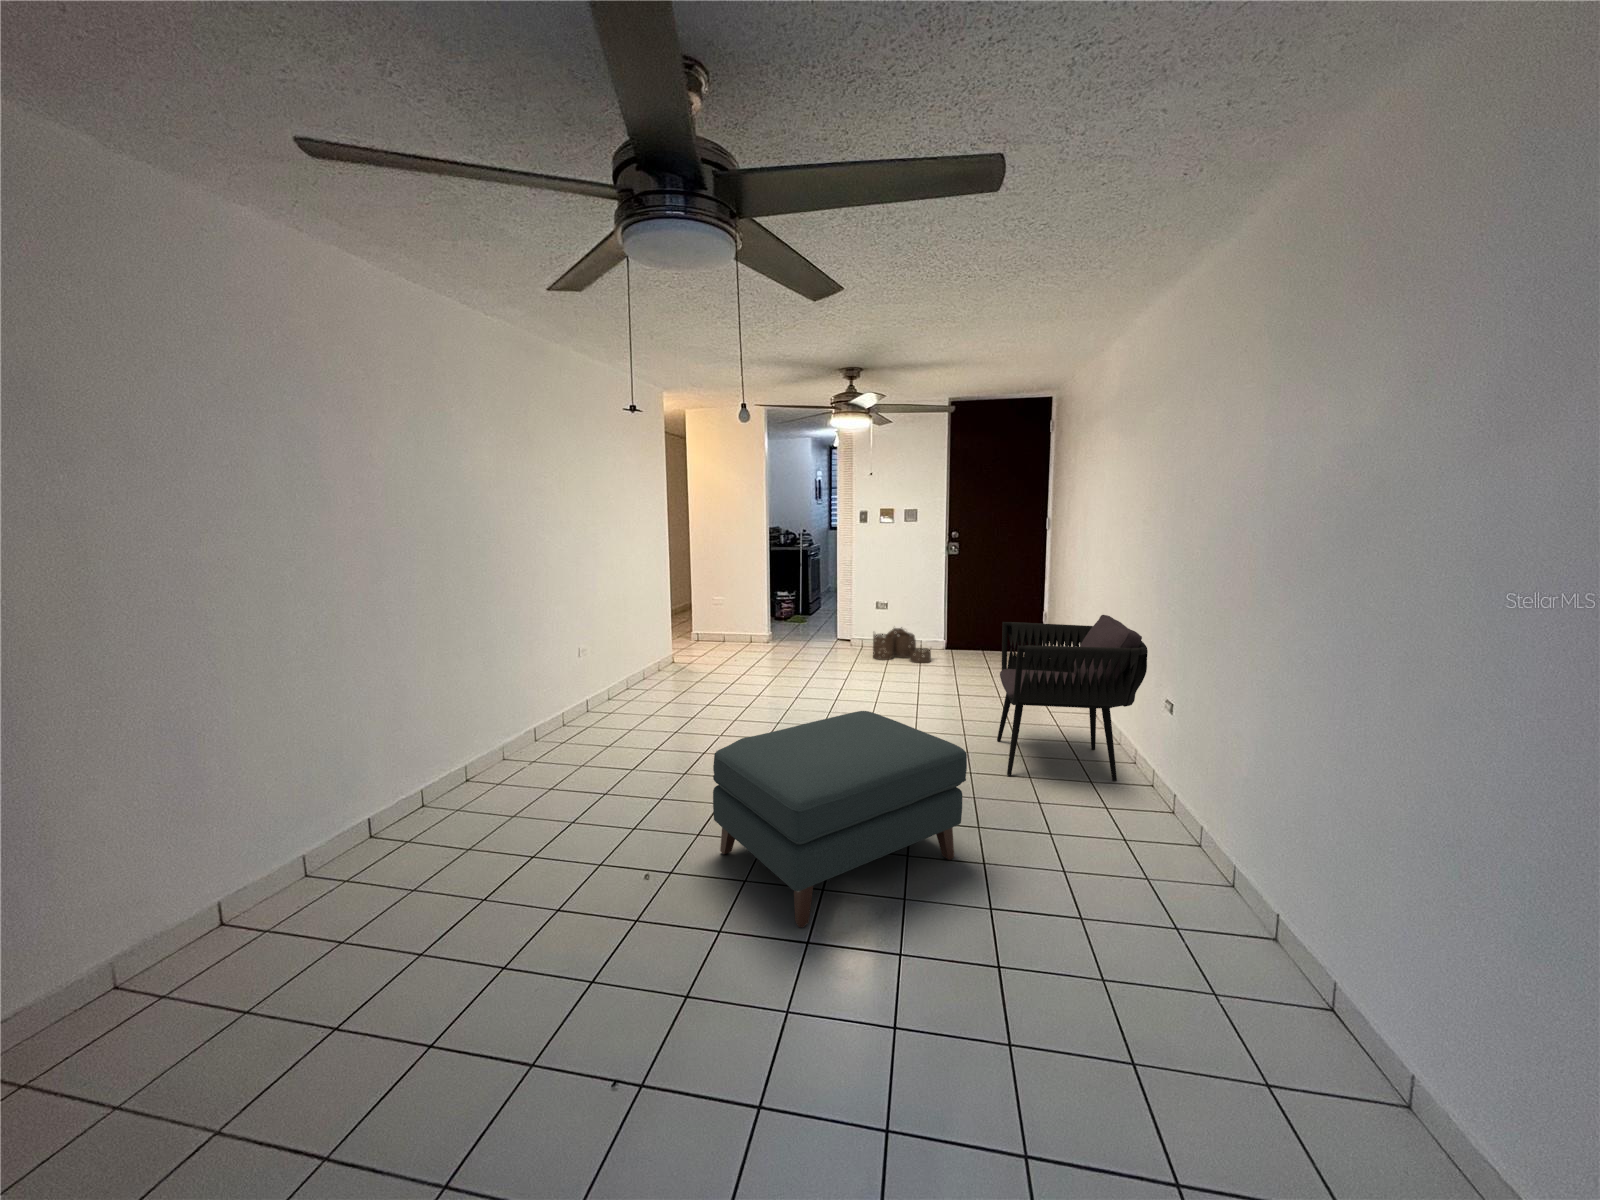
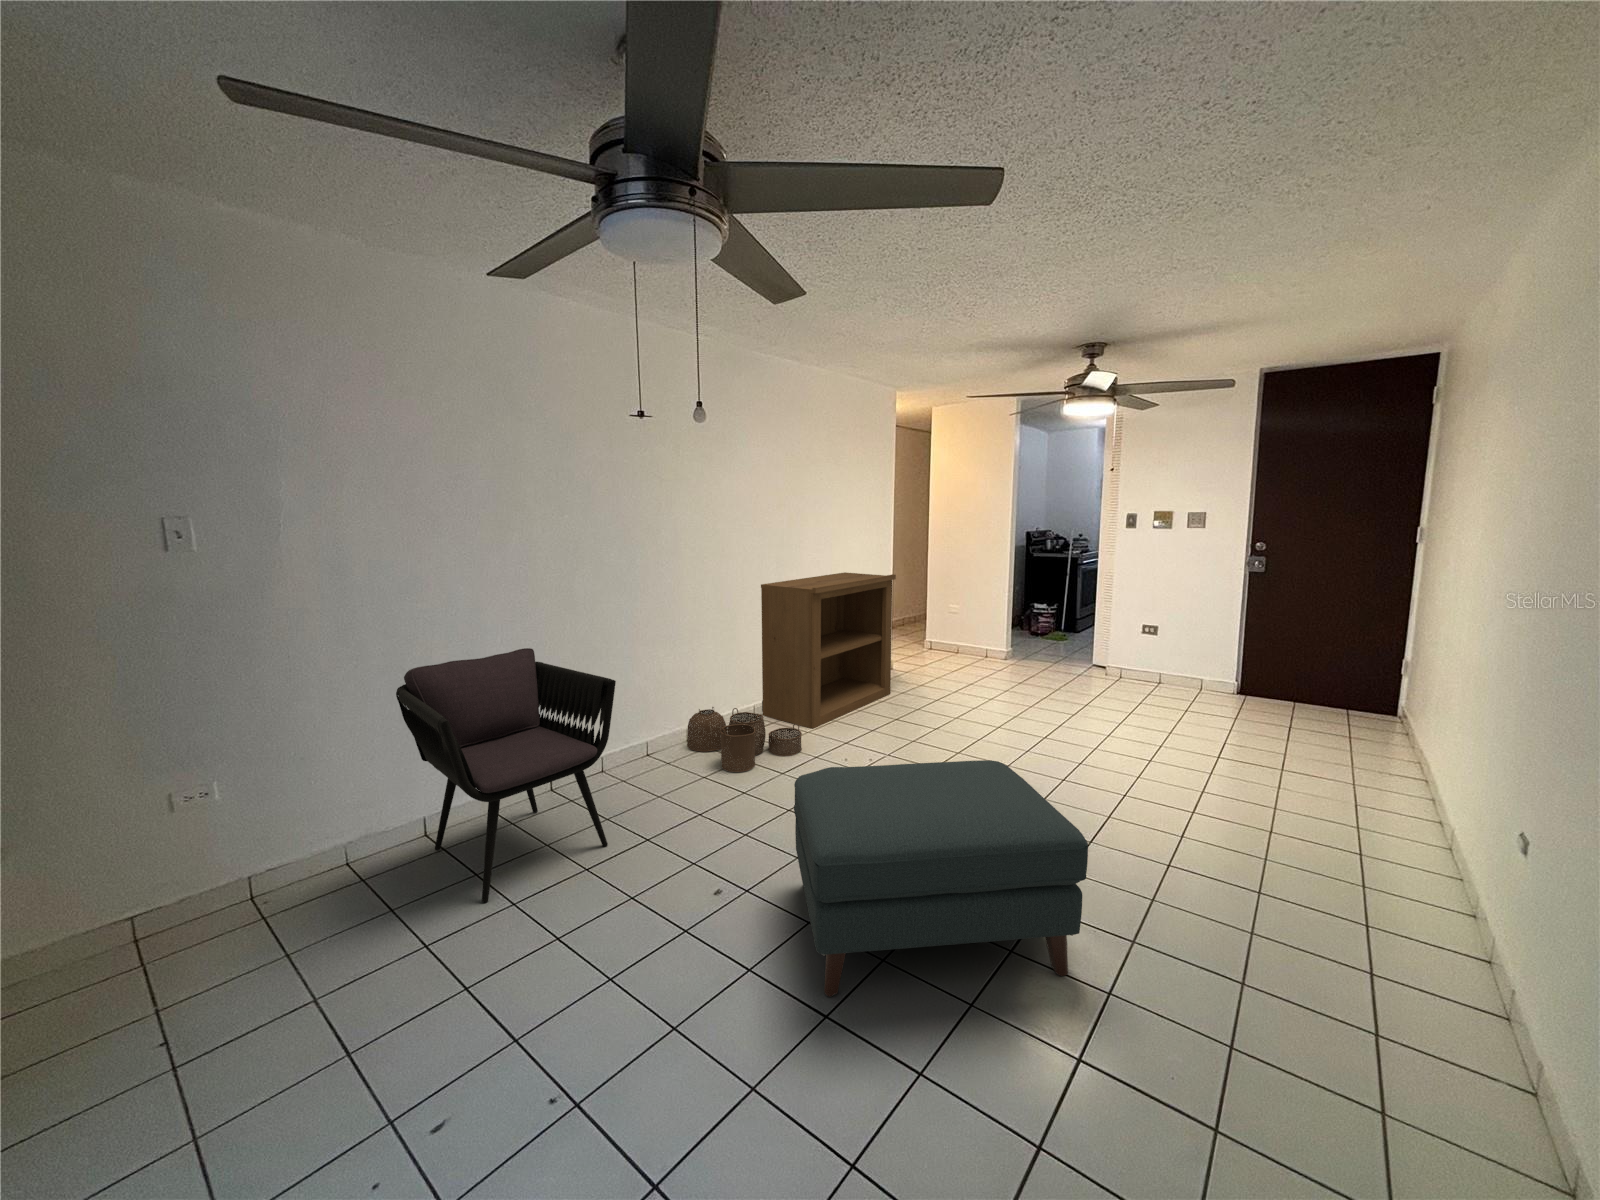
bookshelf: none [565,569,688,724] -> present [761,572,896,729]
armchair: present [997,615,1148,781] -> present [396,648,616,902]
woven basket: present [873,627,931,663] -> present [687,707,802,772]

